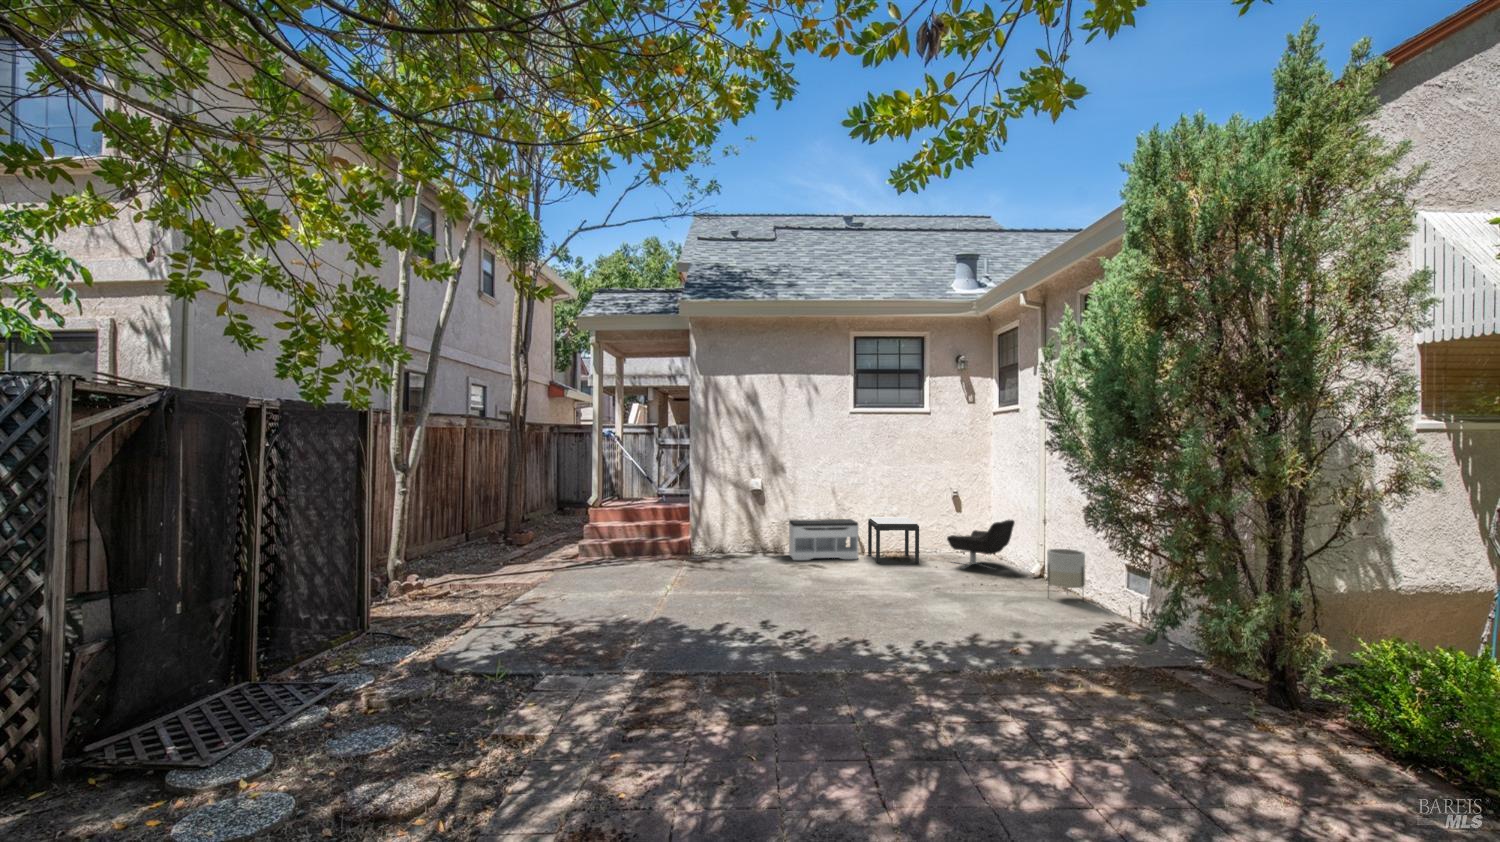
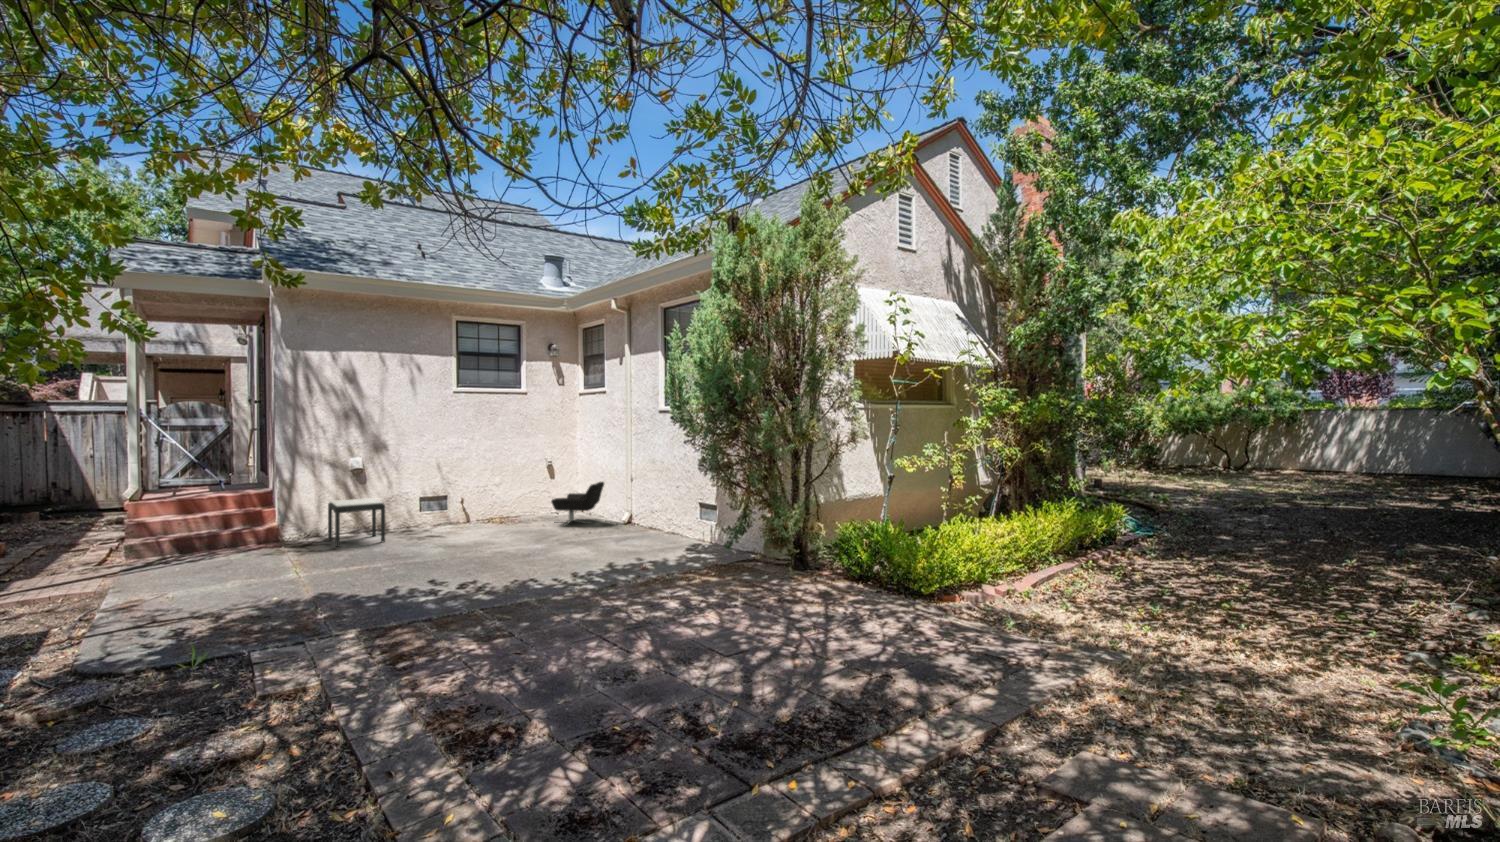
side table: present [868,517,919,563] -> present [328,498,385,547]
bench: present [789,519,858,560] -> none [391,493,467,538]
planter: present [1047,549,1085,589] -> none [641,498,668,537]

